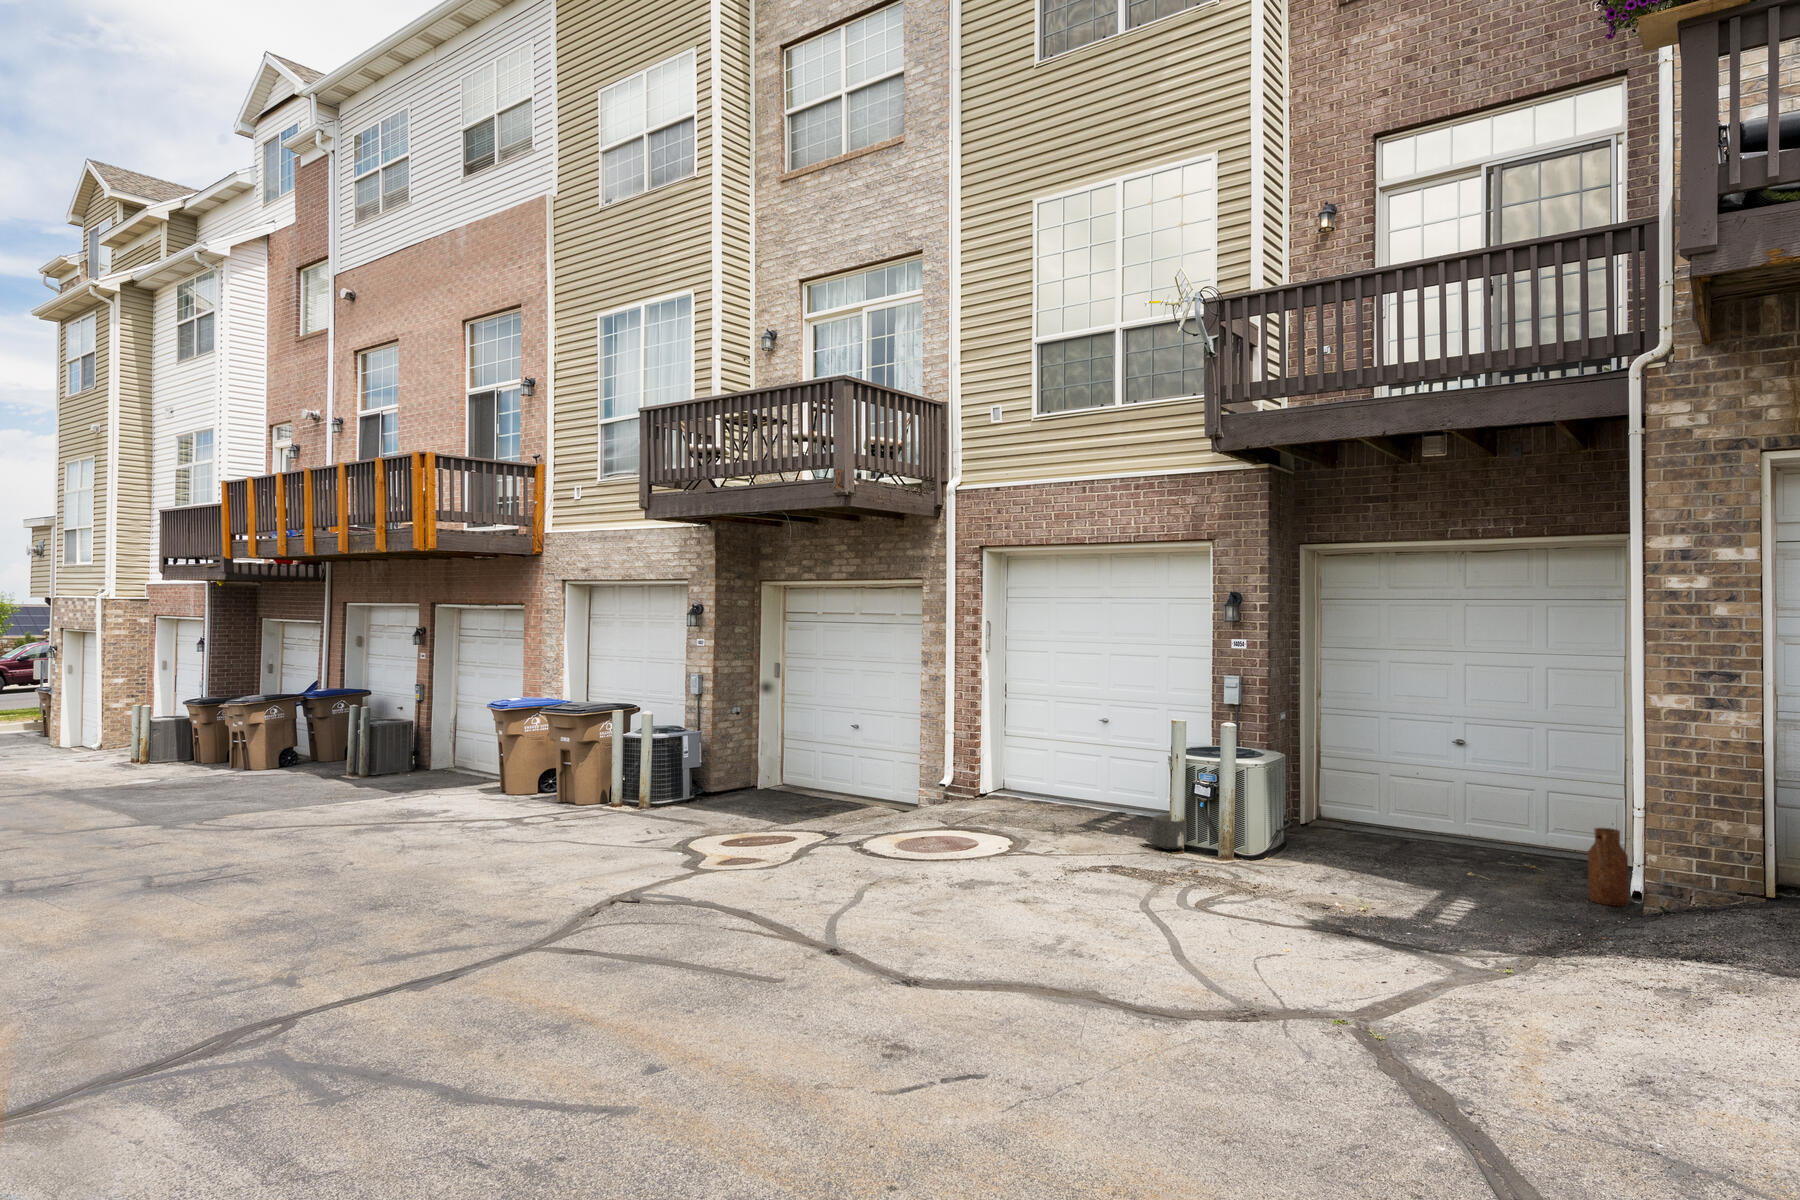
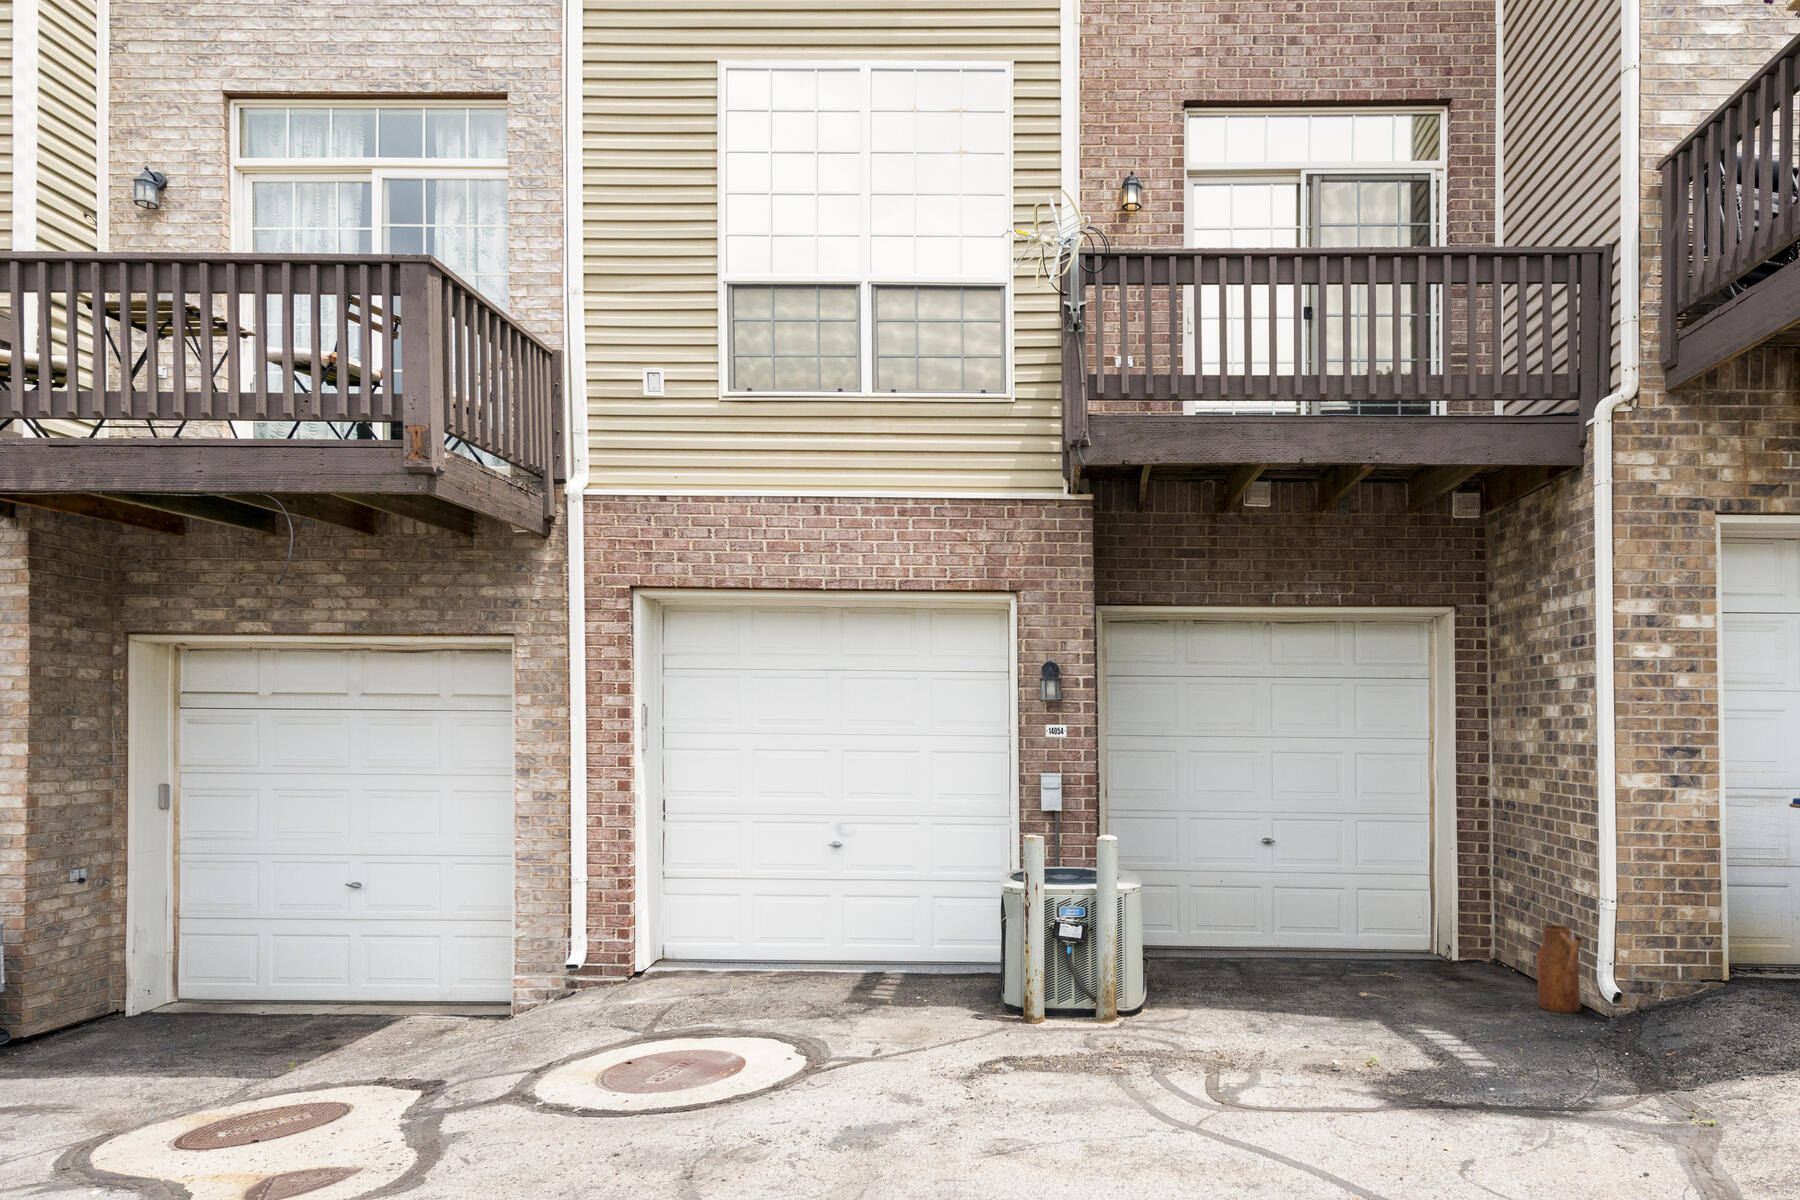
planter: present [1153,814,1186,850] -> none [1039,979,1086,1033]

